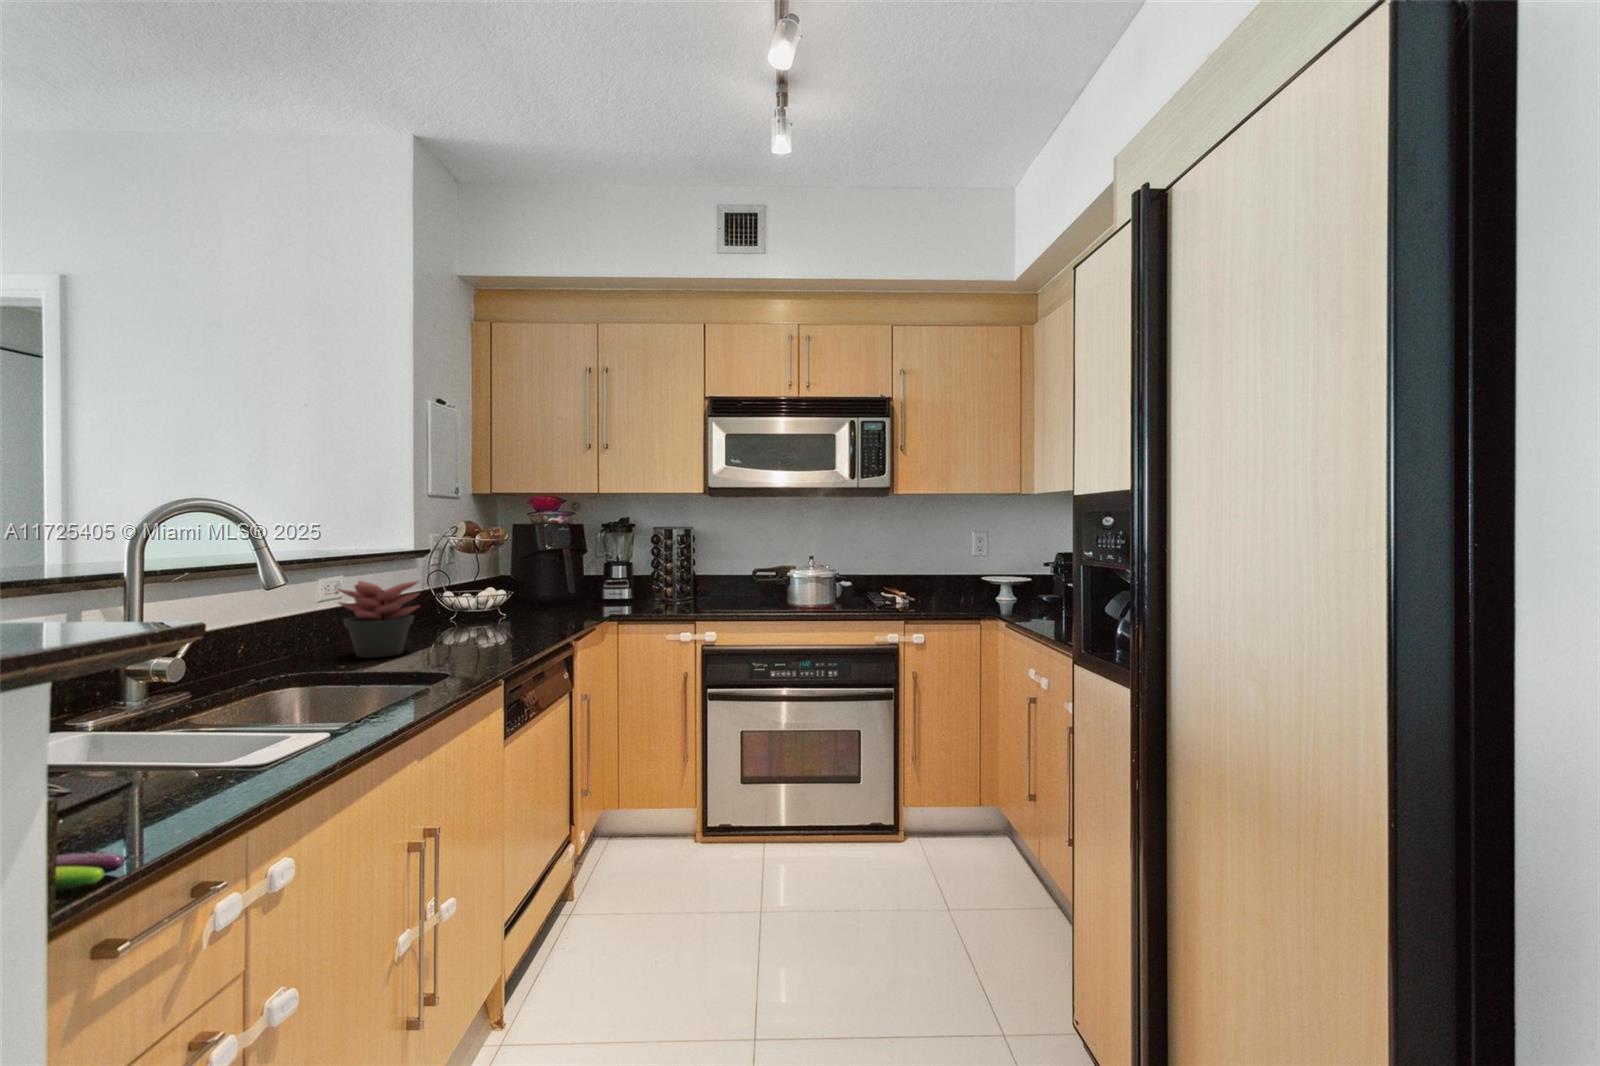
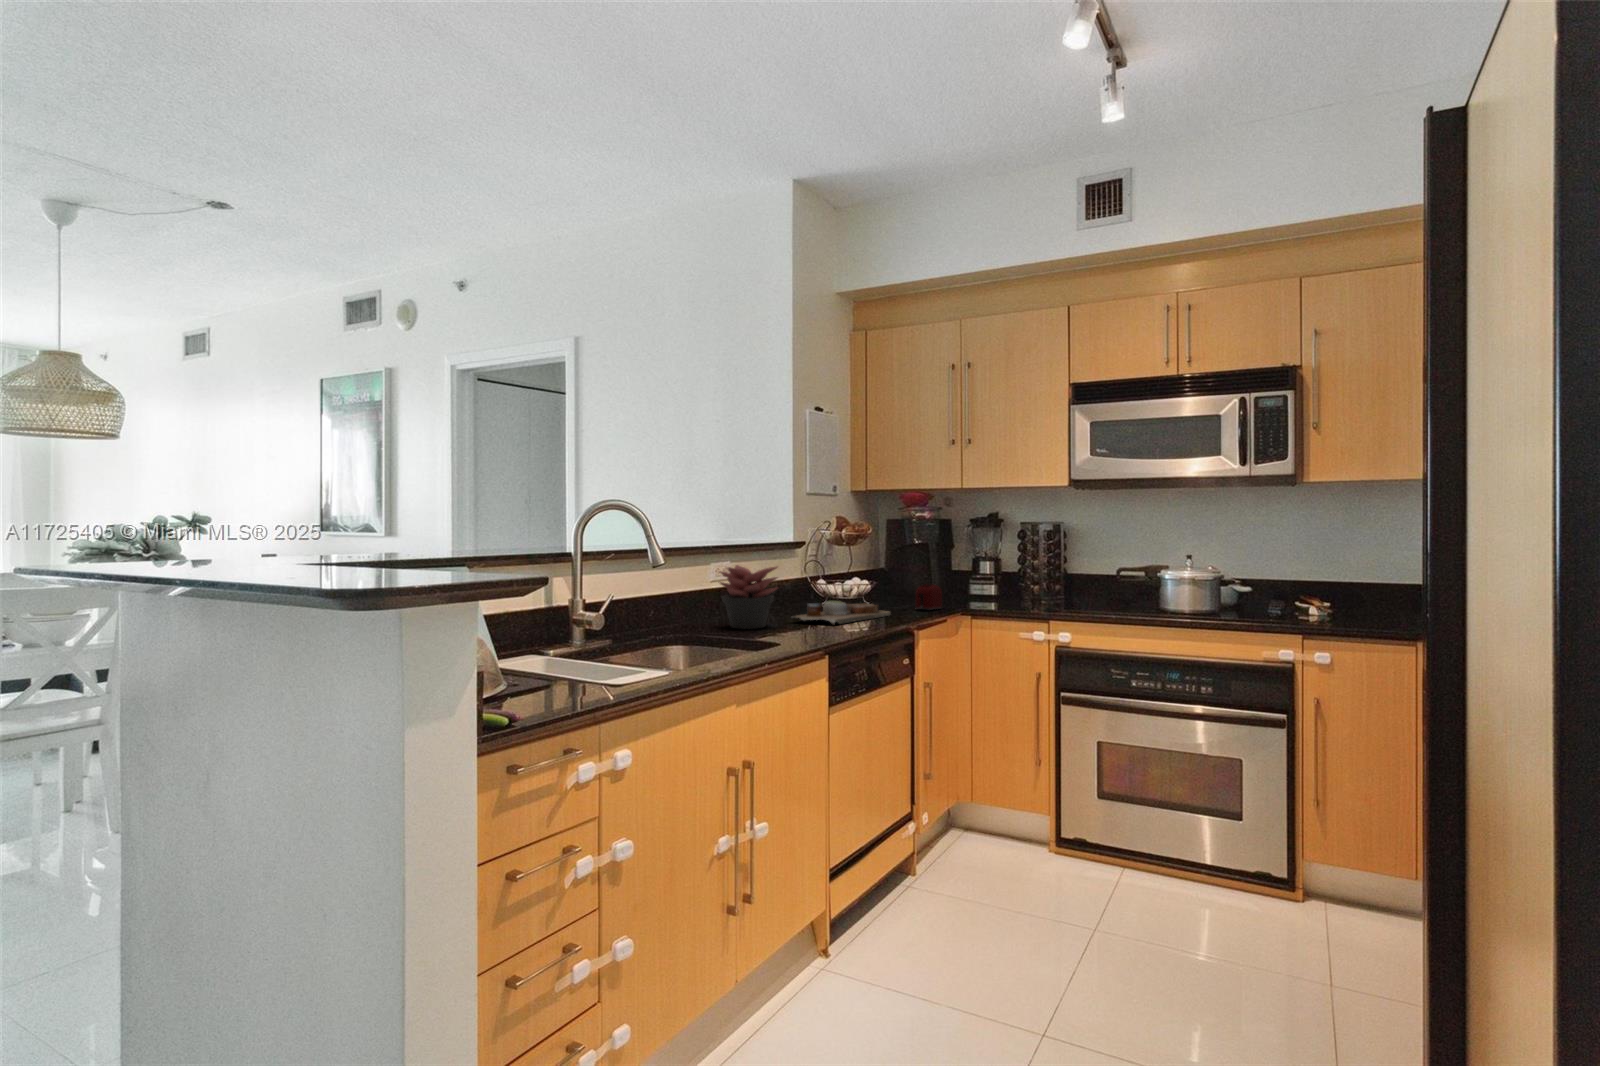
toaster: none [517,592,587,623] -> present [879,585,942,610]
cutting board: none [428,616,540,644] -> present [791,601,891,624]

